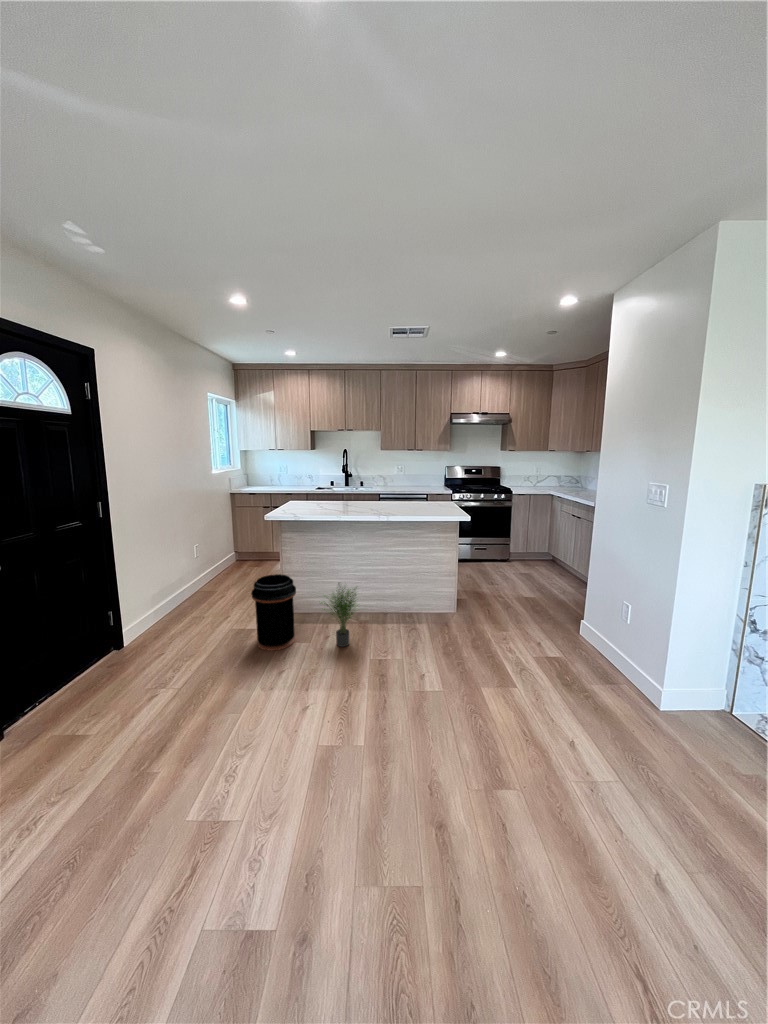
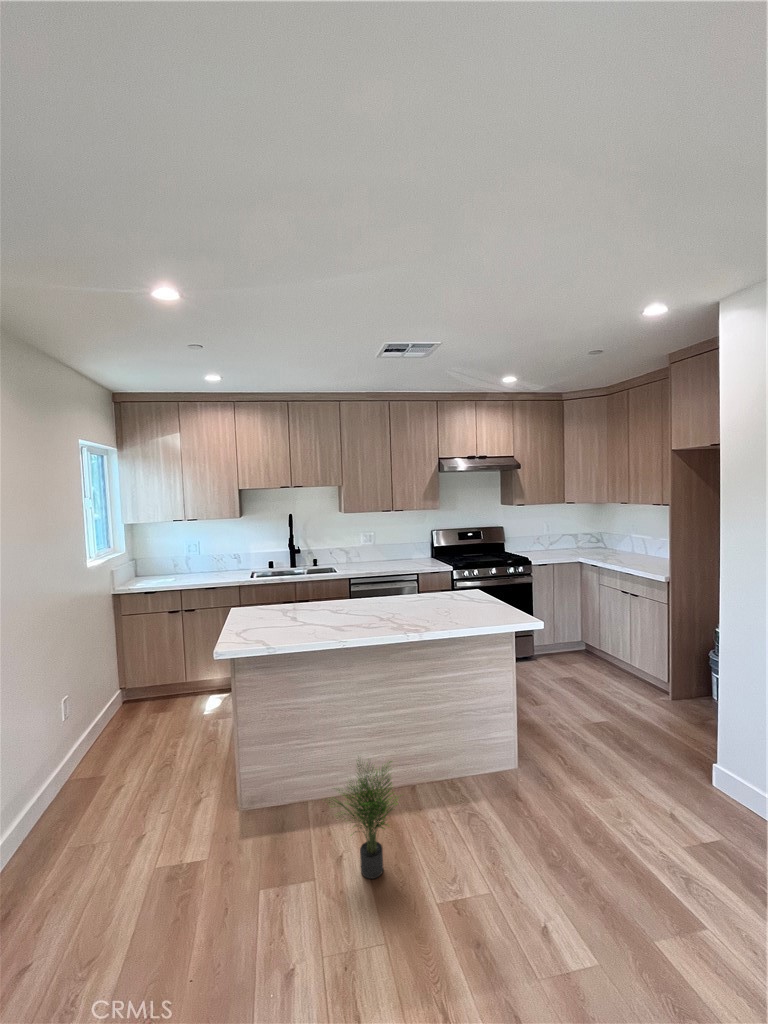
trash can: present [251,574,296,651] -> none [205,758,285,917]

